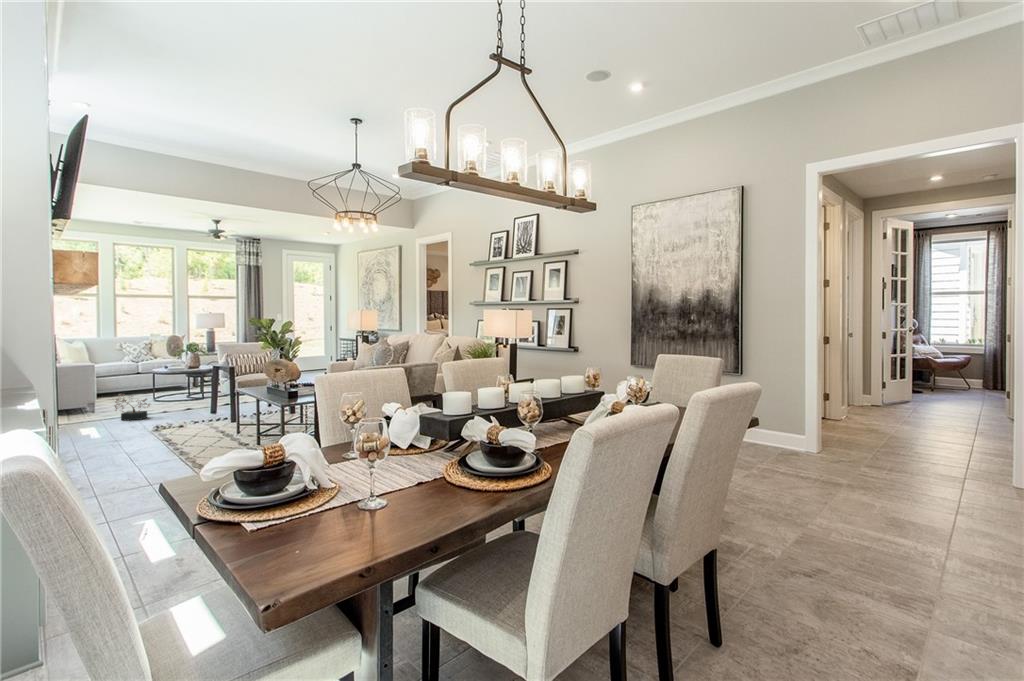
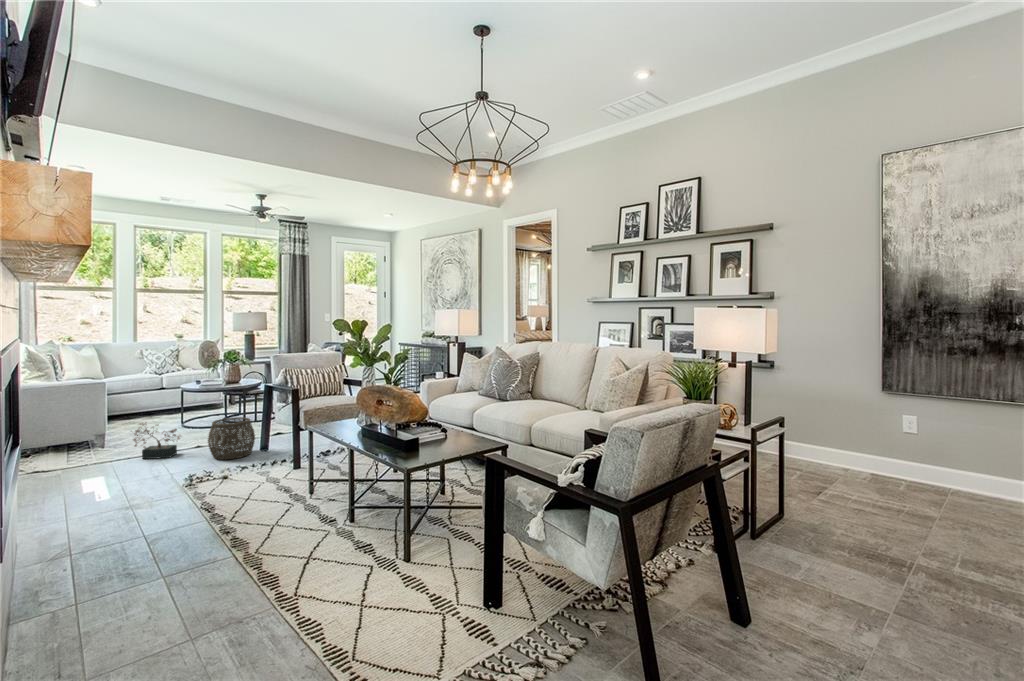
woven basket: none [170,390,207,420] -> present [208,417,255,460]

